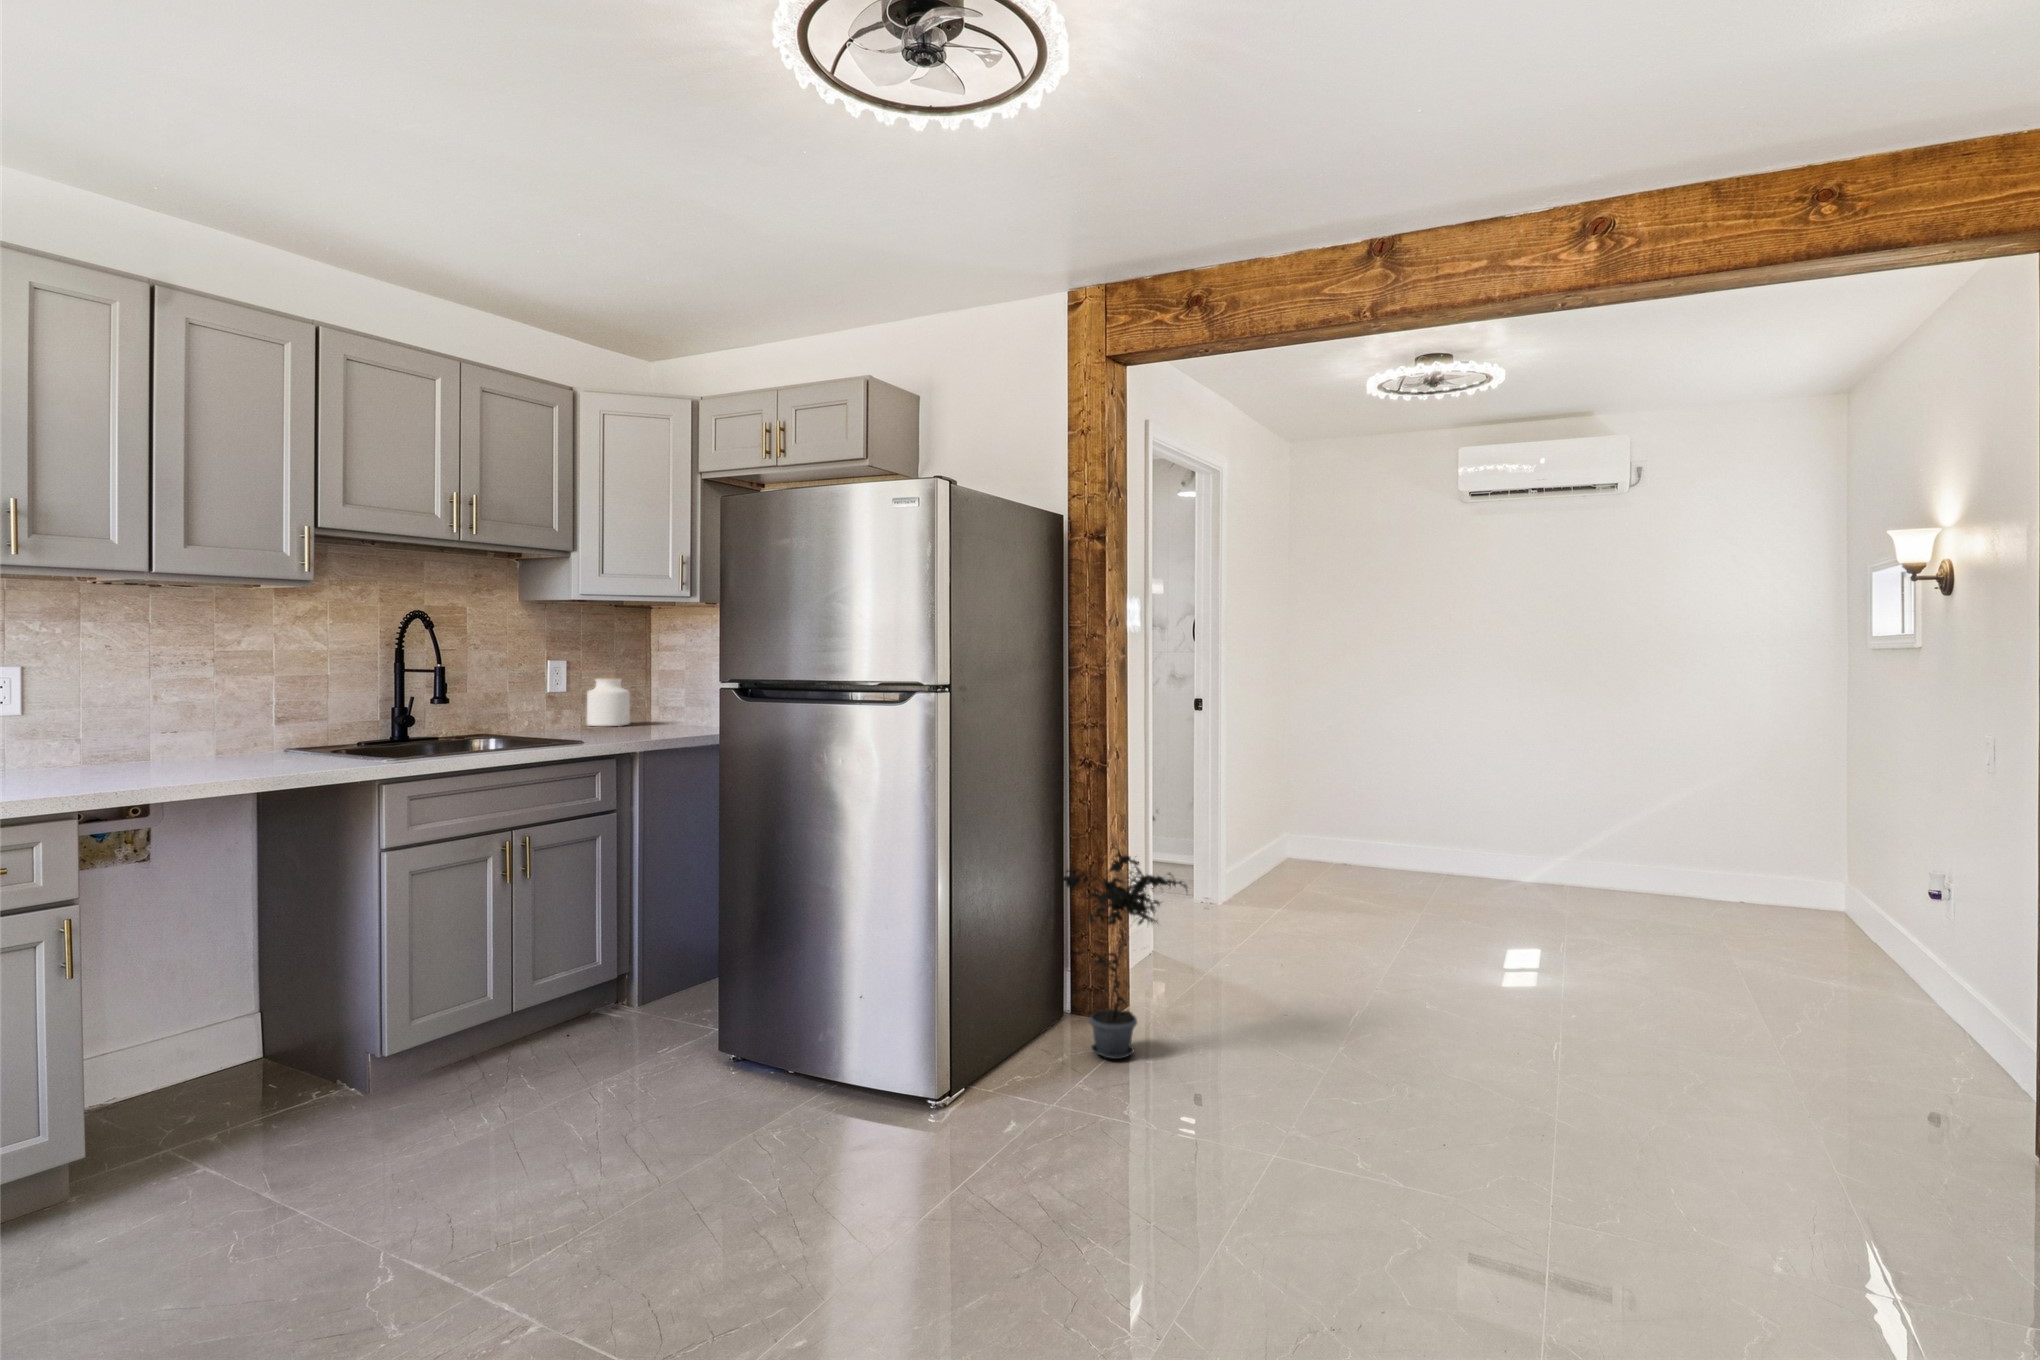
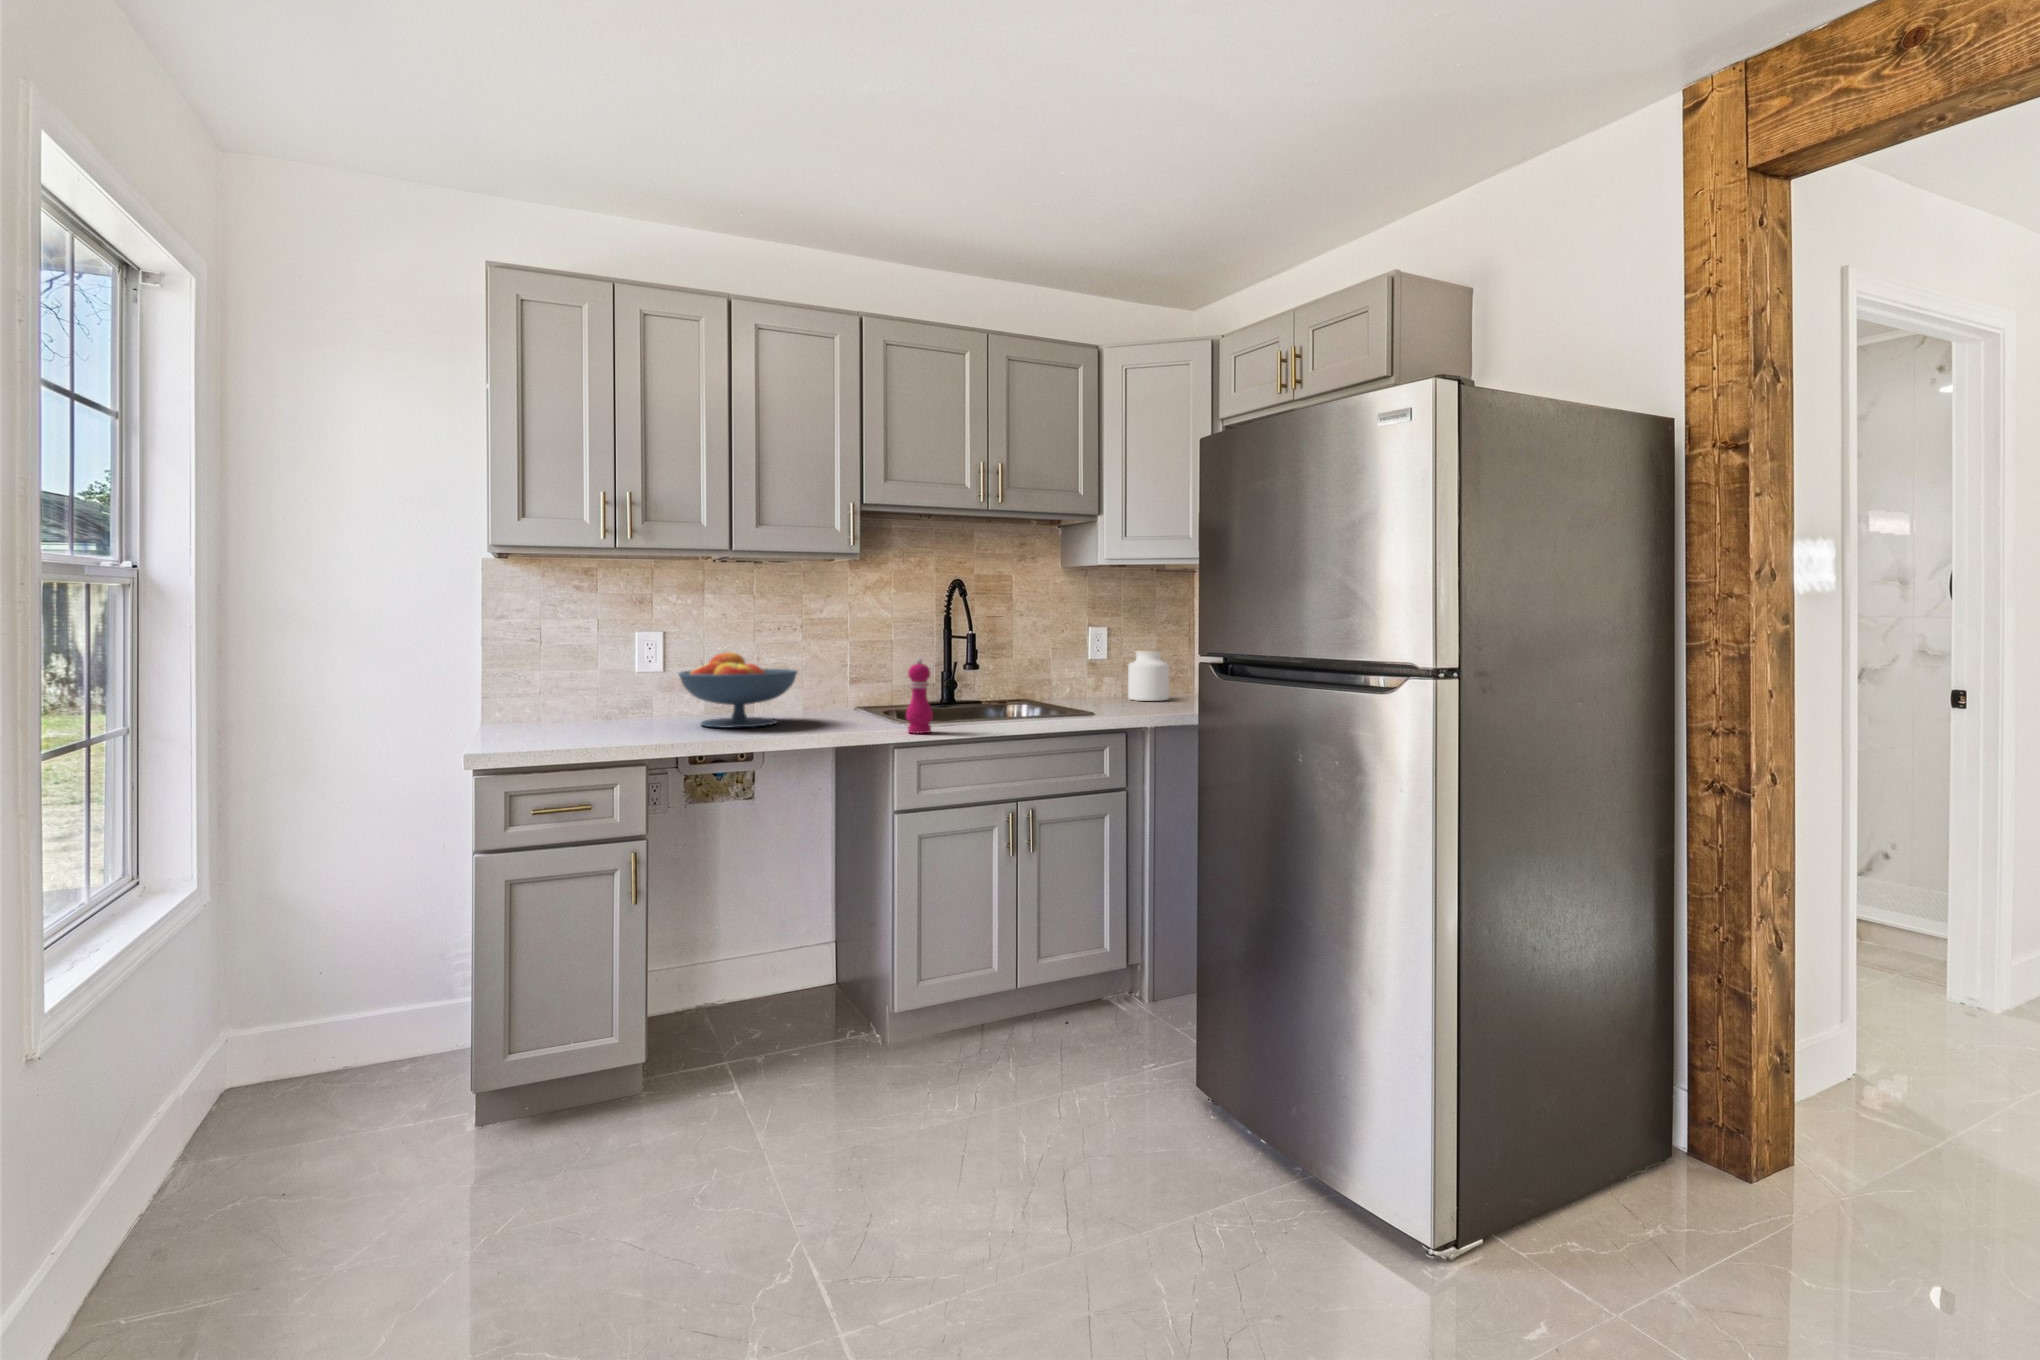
fruit bowl: none [71,689,243,775] -> present [679,652,797,728]
pepper mill: none [397,690,429,766] -> present [906,658,933,733]
potted plant: present [1062,847,1187,1059] -> none [1648,920,1887,1251]

